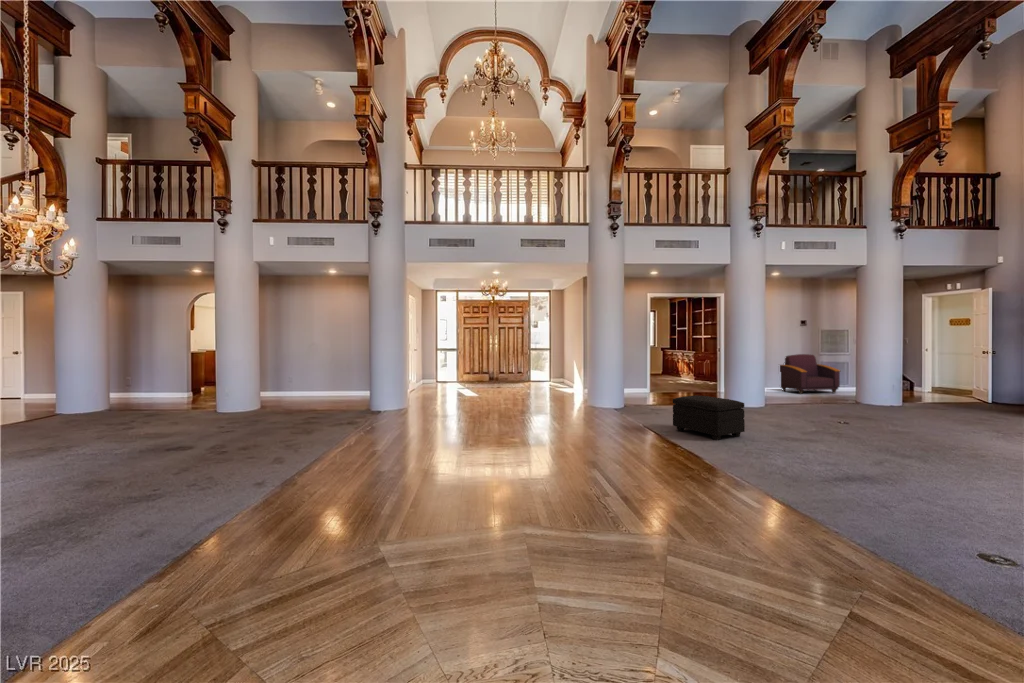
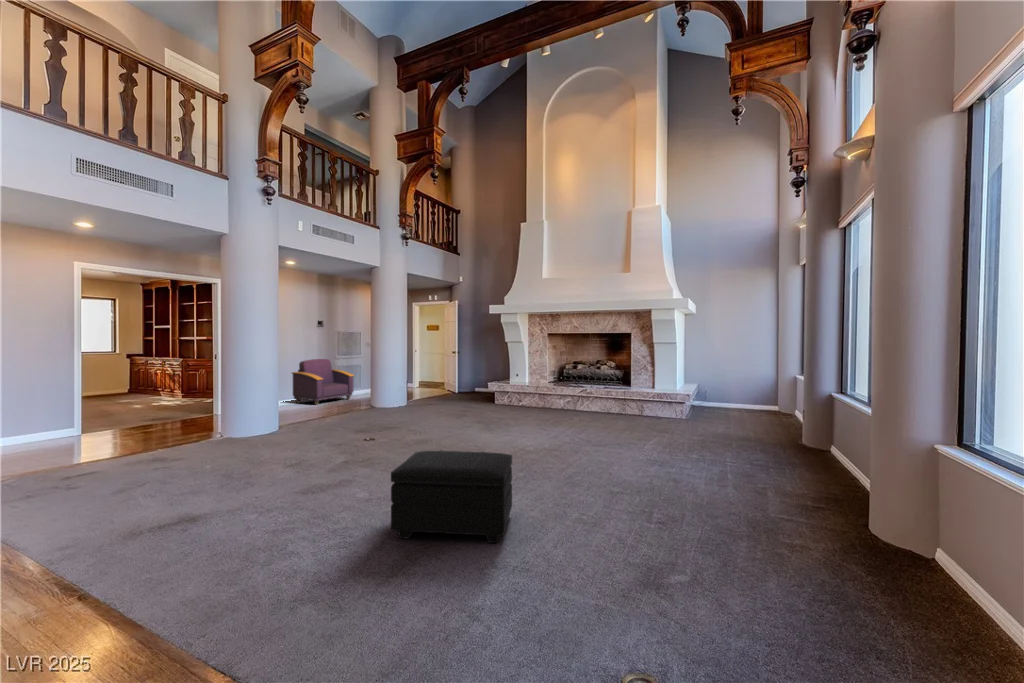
footstool: present [673,396,745,440] -> present [391,450,512,543]

